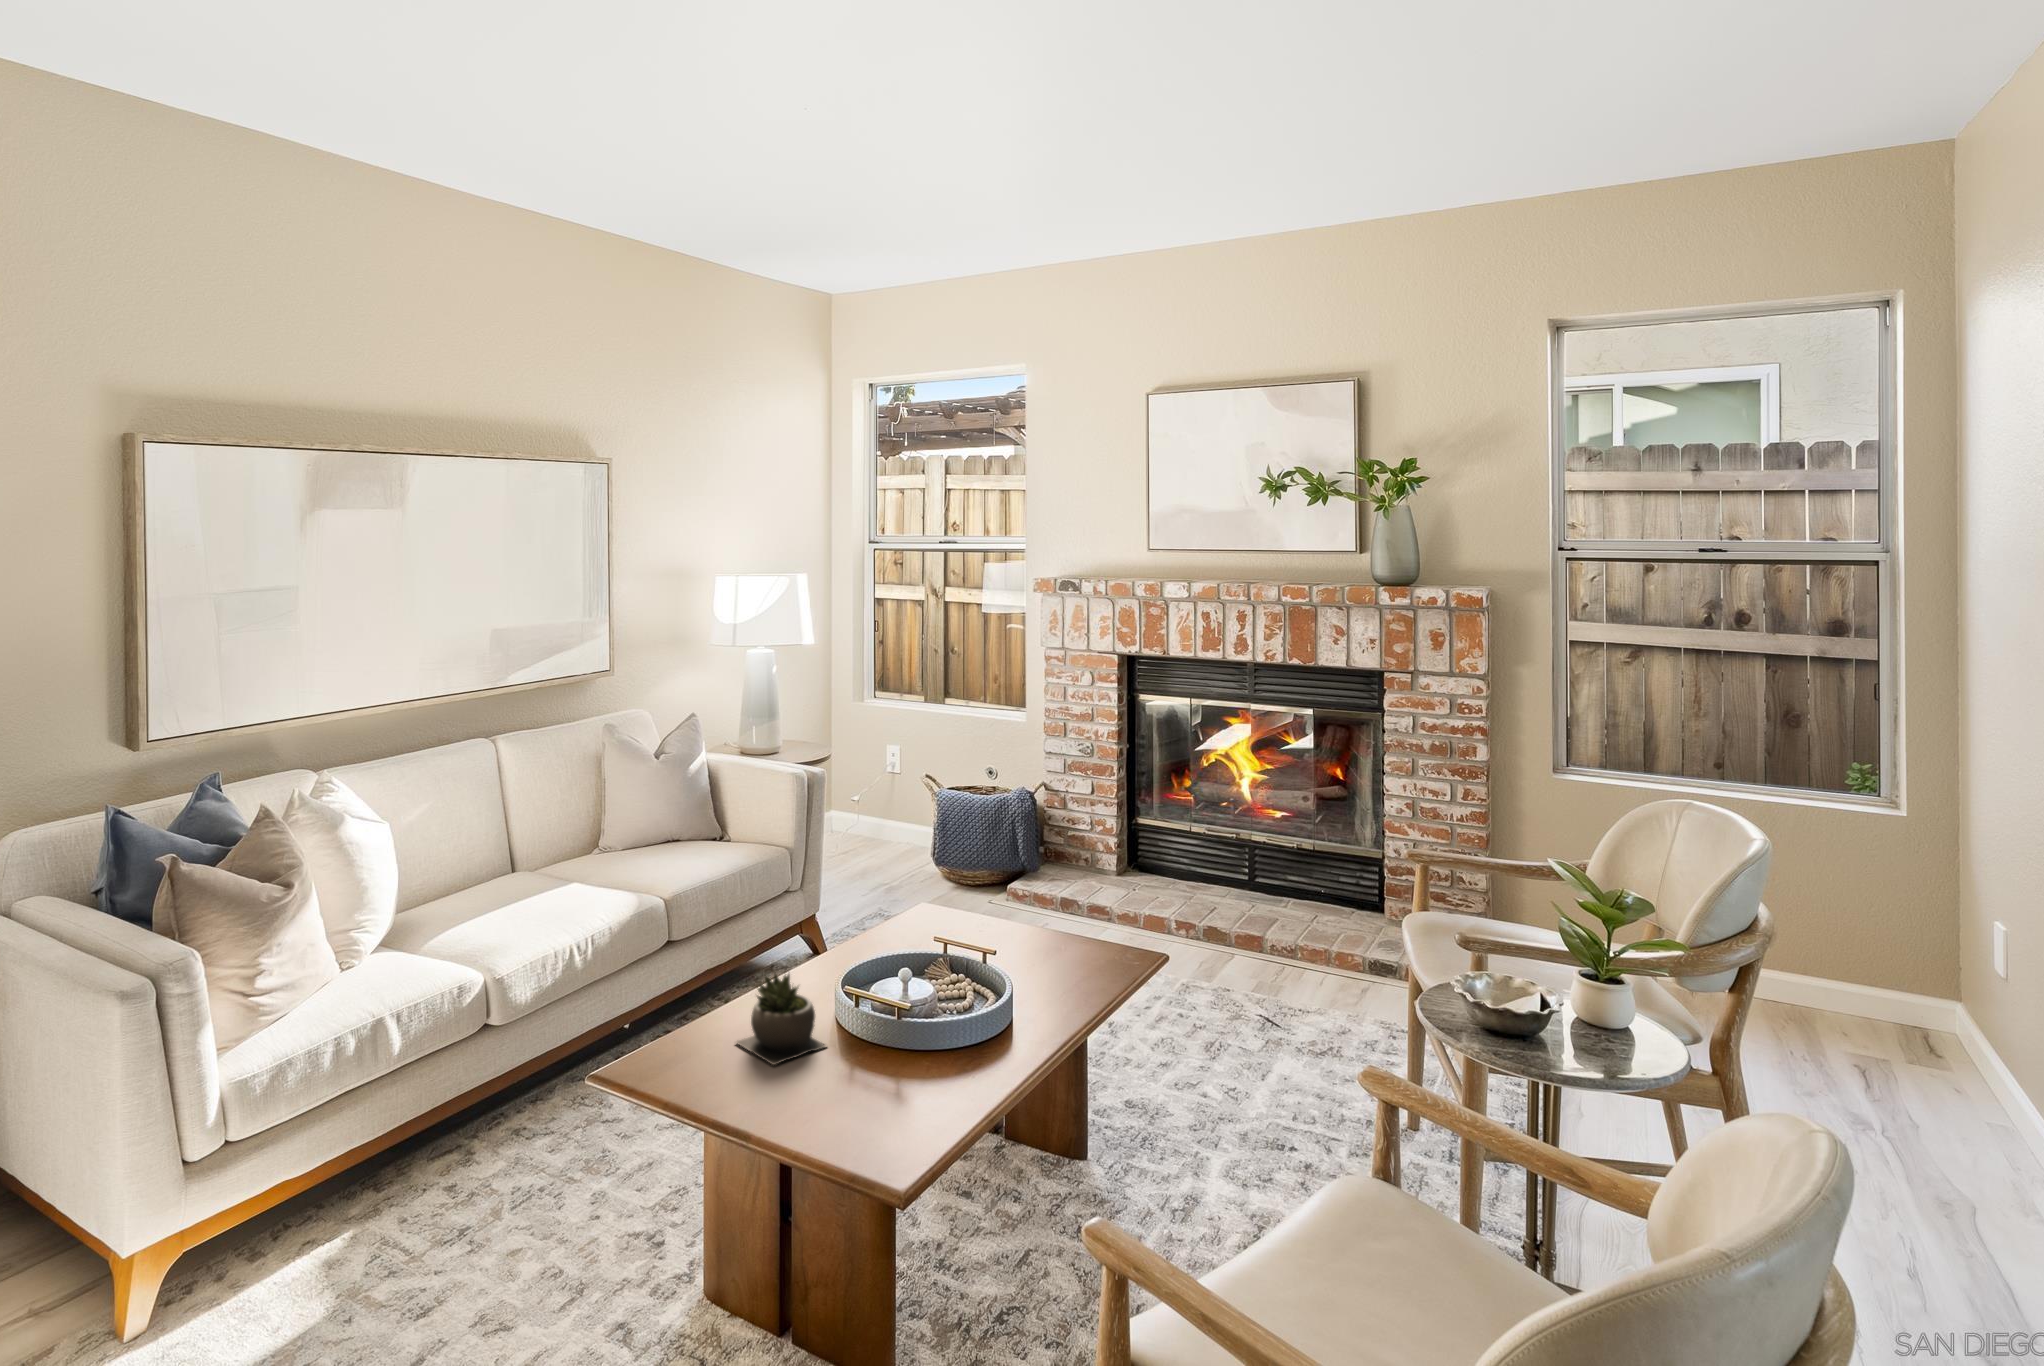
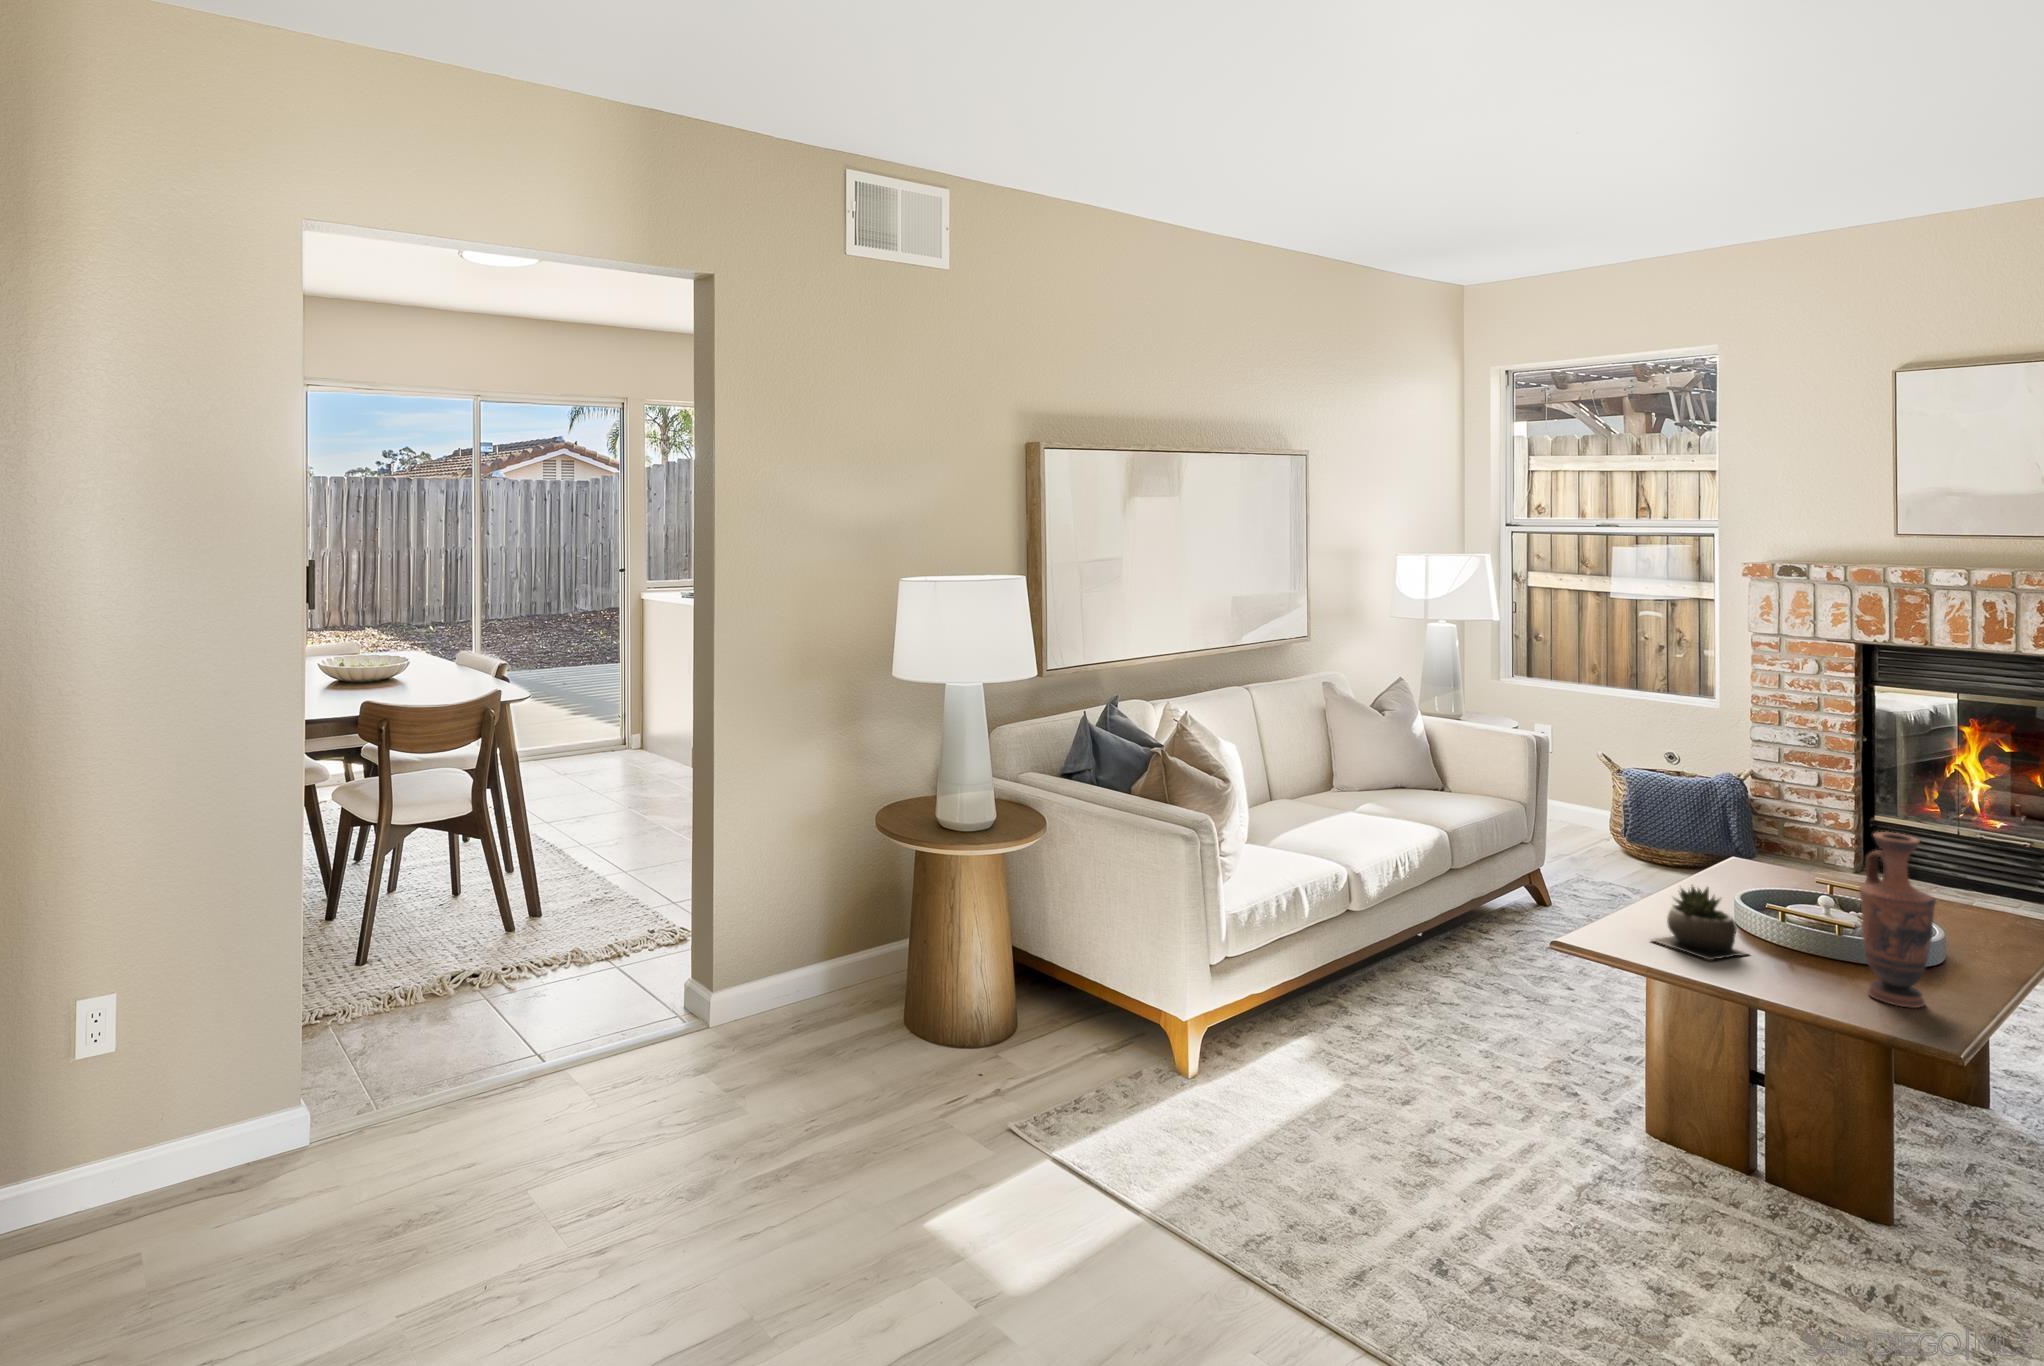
vase: none [891,901,954,1104] -> present [1859,832,1936,1008]

